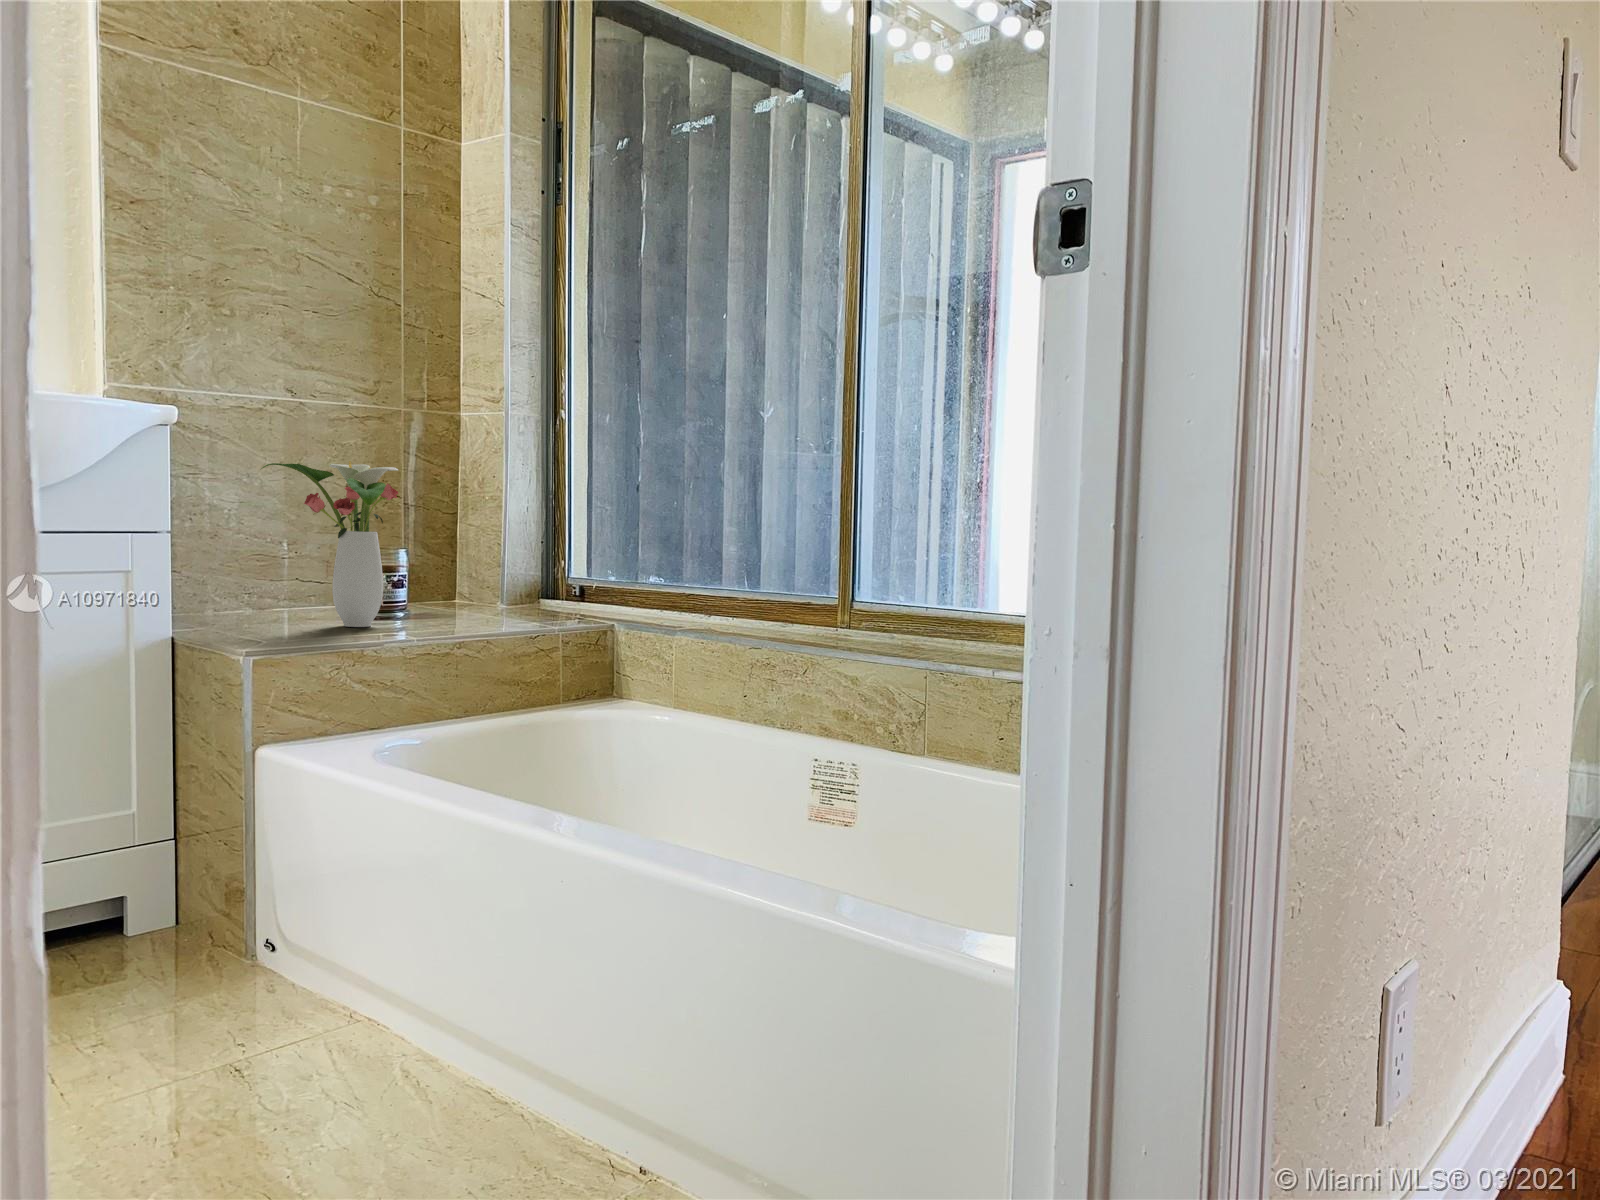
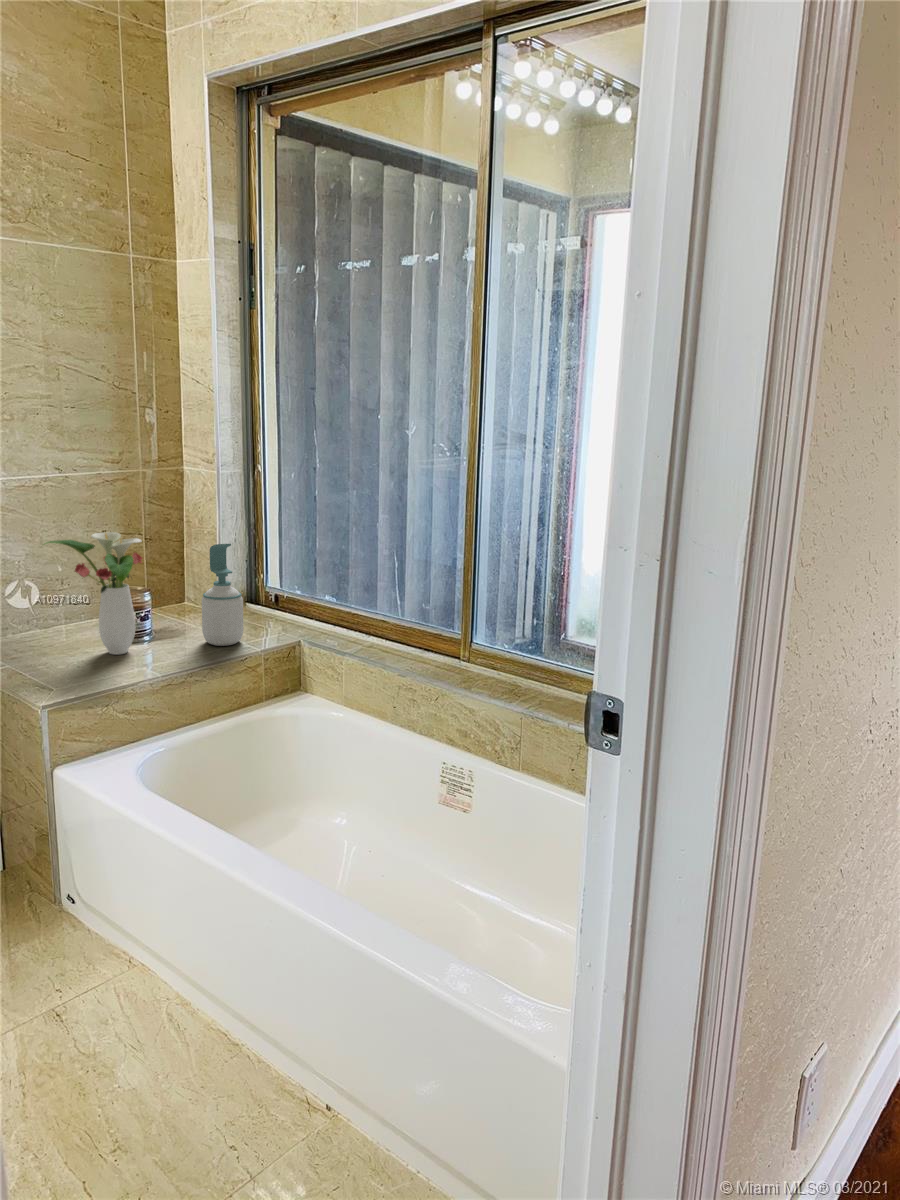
soap bottle: none [476,482,534,625] -> present [202,544,243,646]

